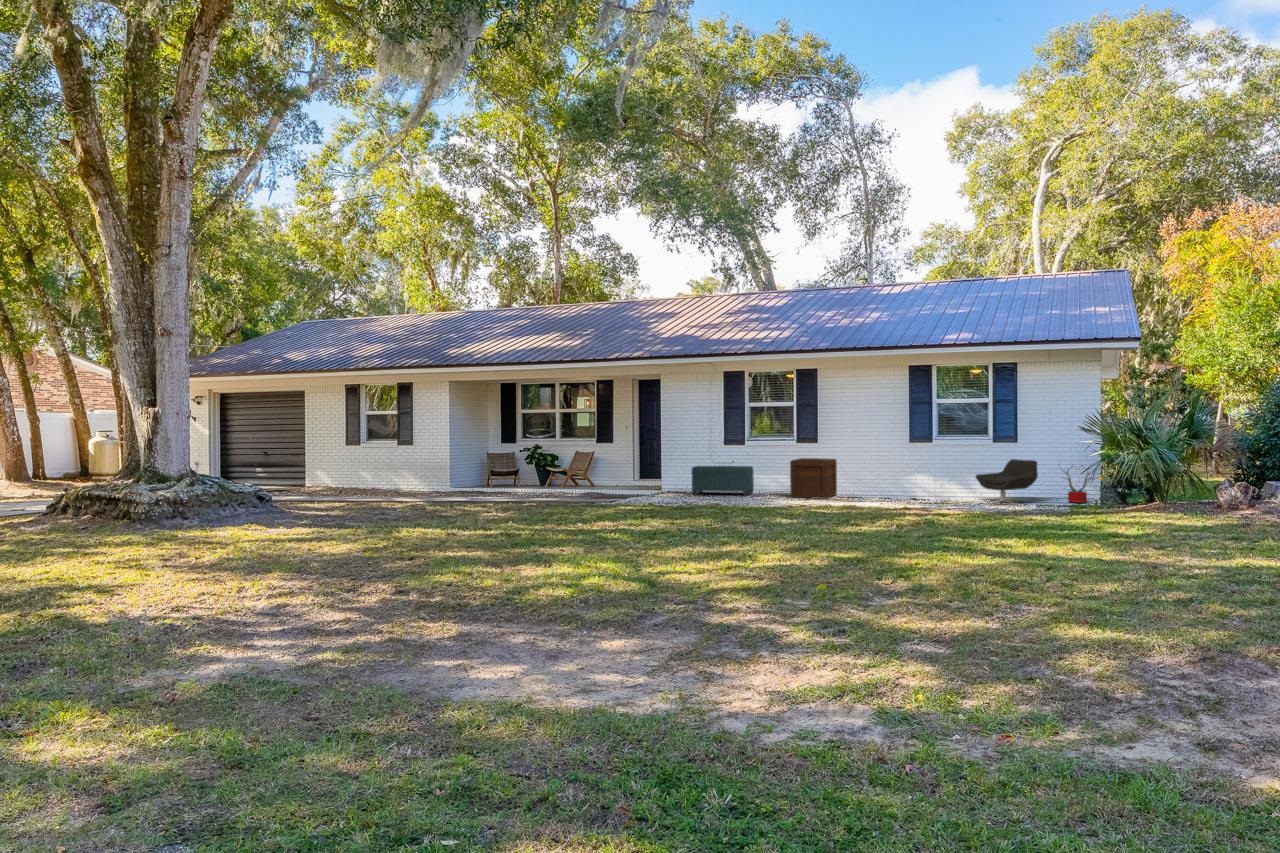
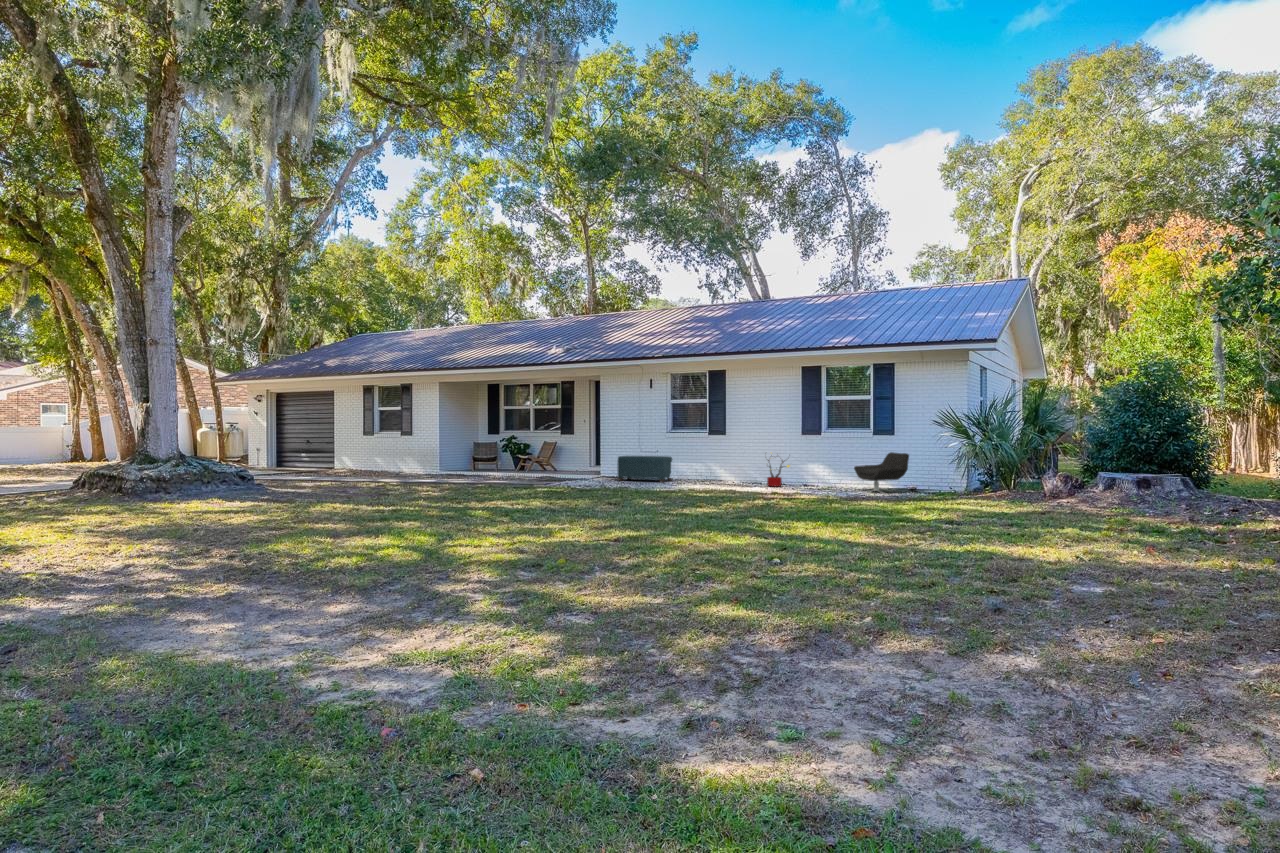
wooden crate: present [790,458,837,499] -> none [695,450,741,486]
decorative plant: present [1061,466,1103,503] -> present [767,460,790,486]

